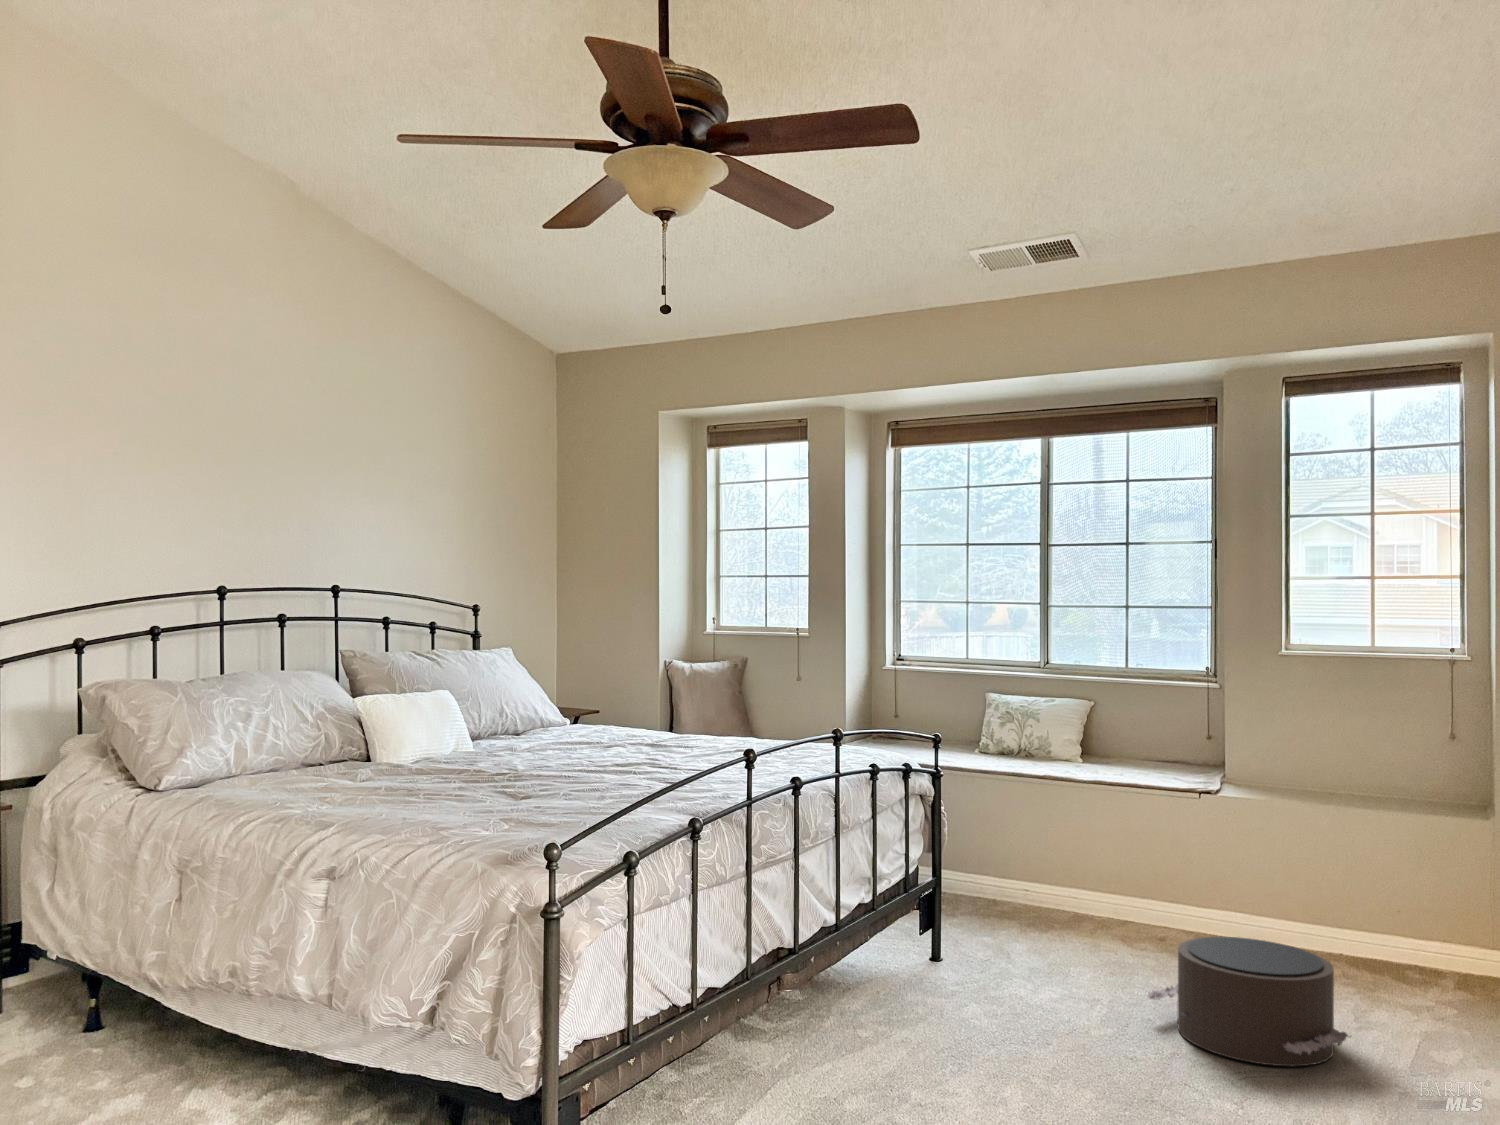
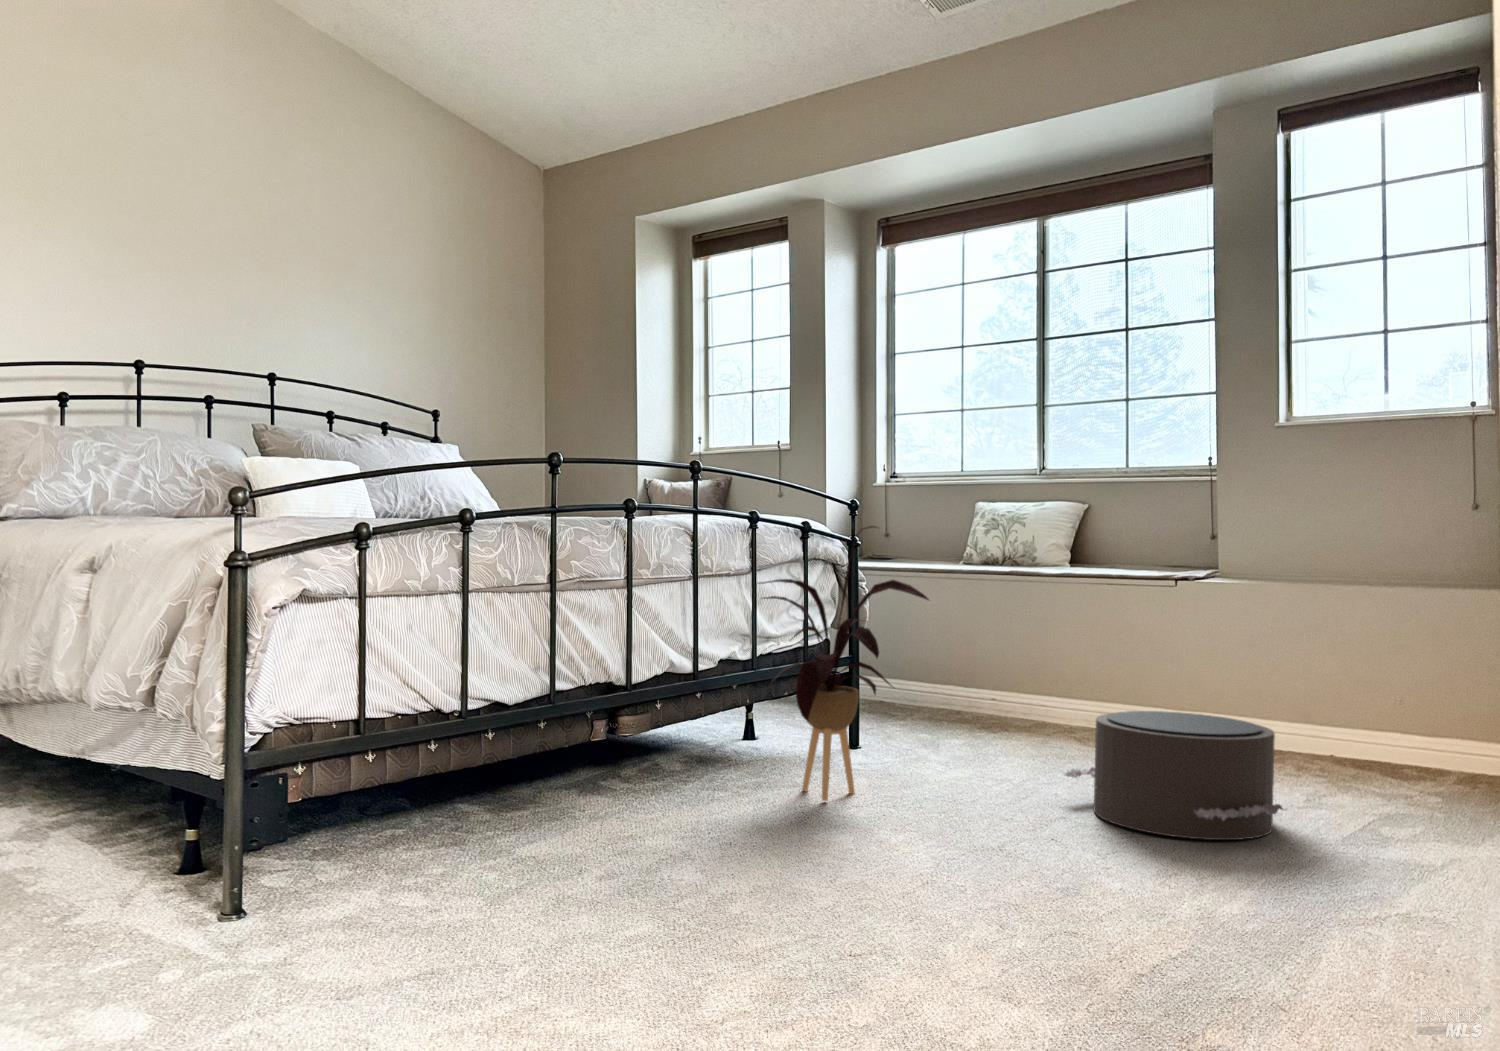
house plant: none [875,783,1042,1033] -> present [759,526,929,801]

